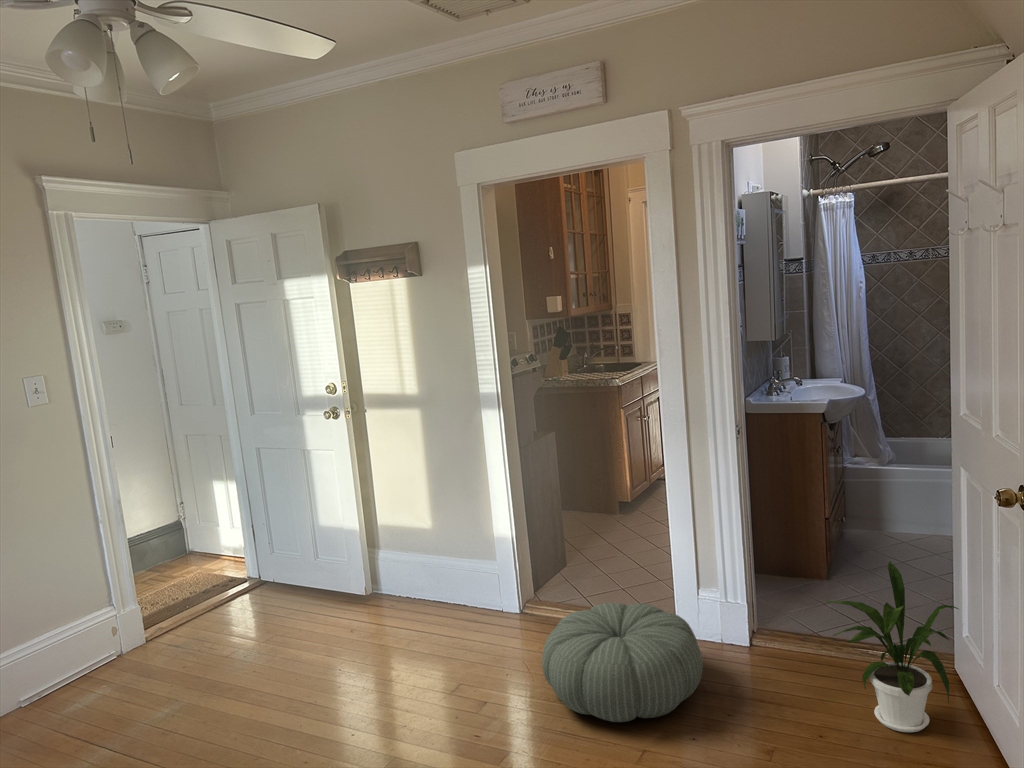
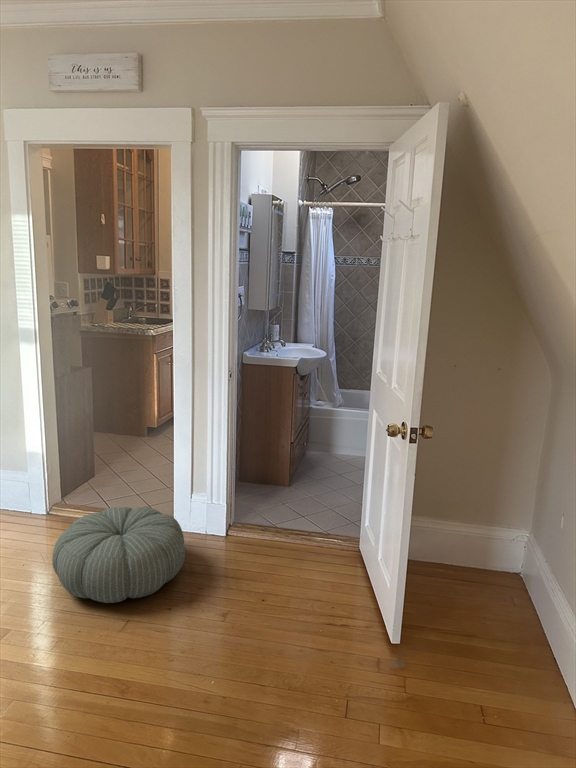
house plant: present [827,561,958,732] -> none [279,475,364,596]

